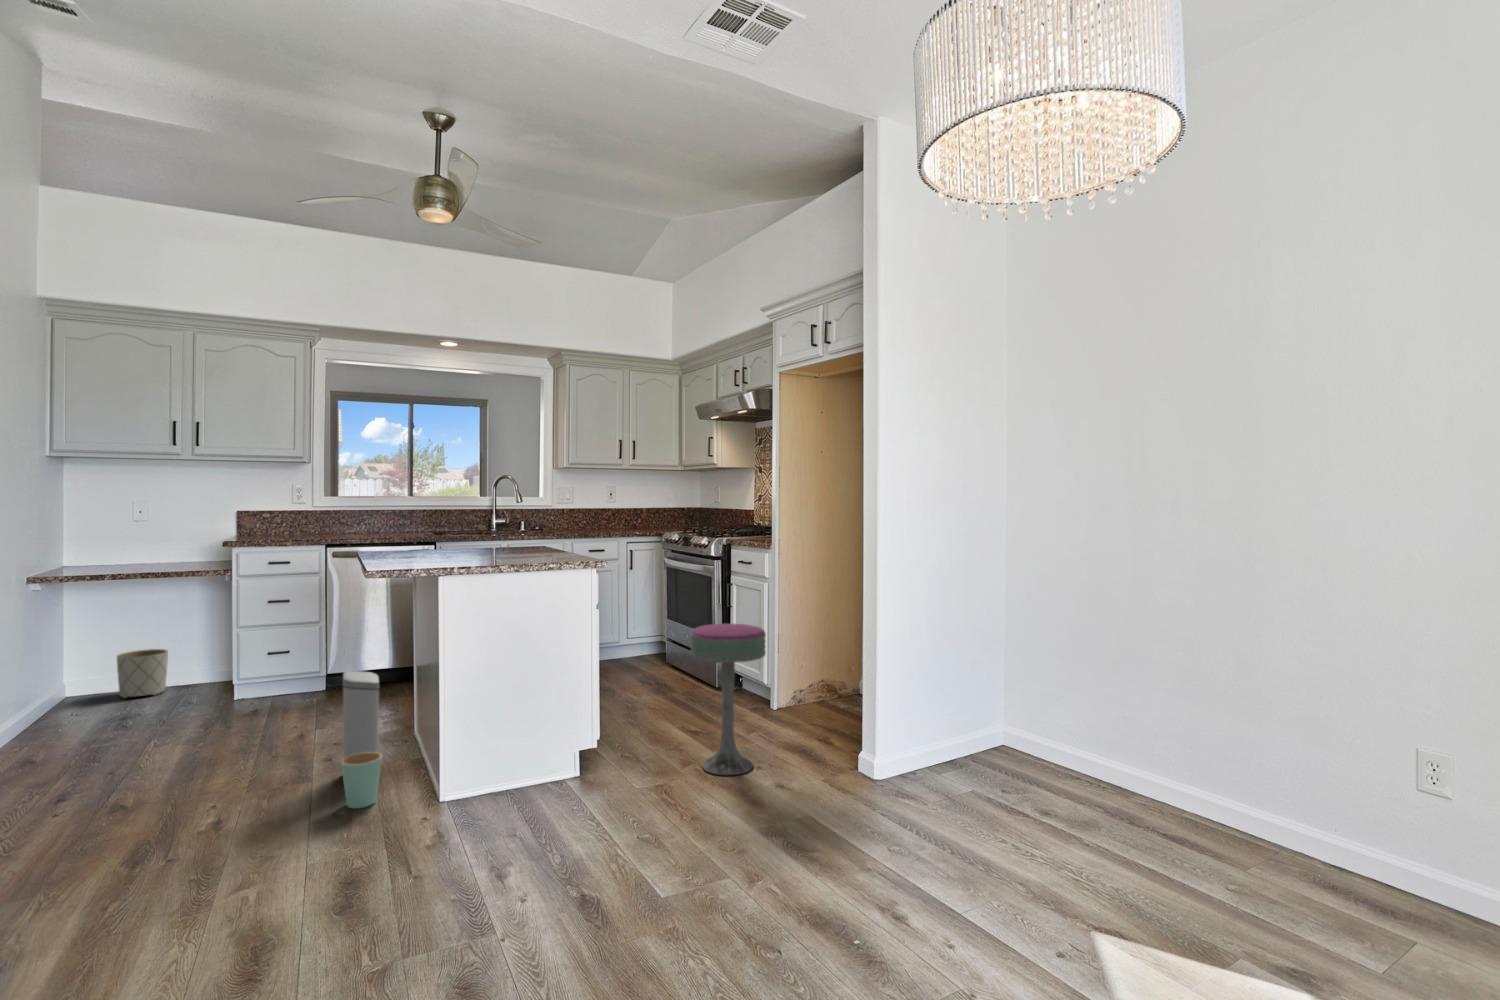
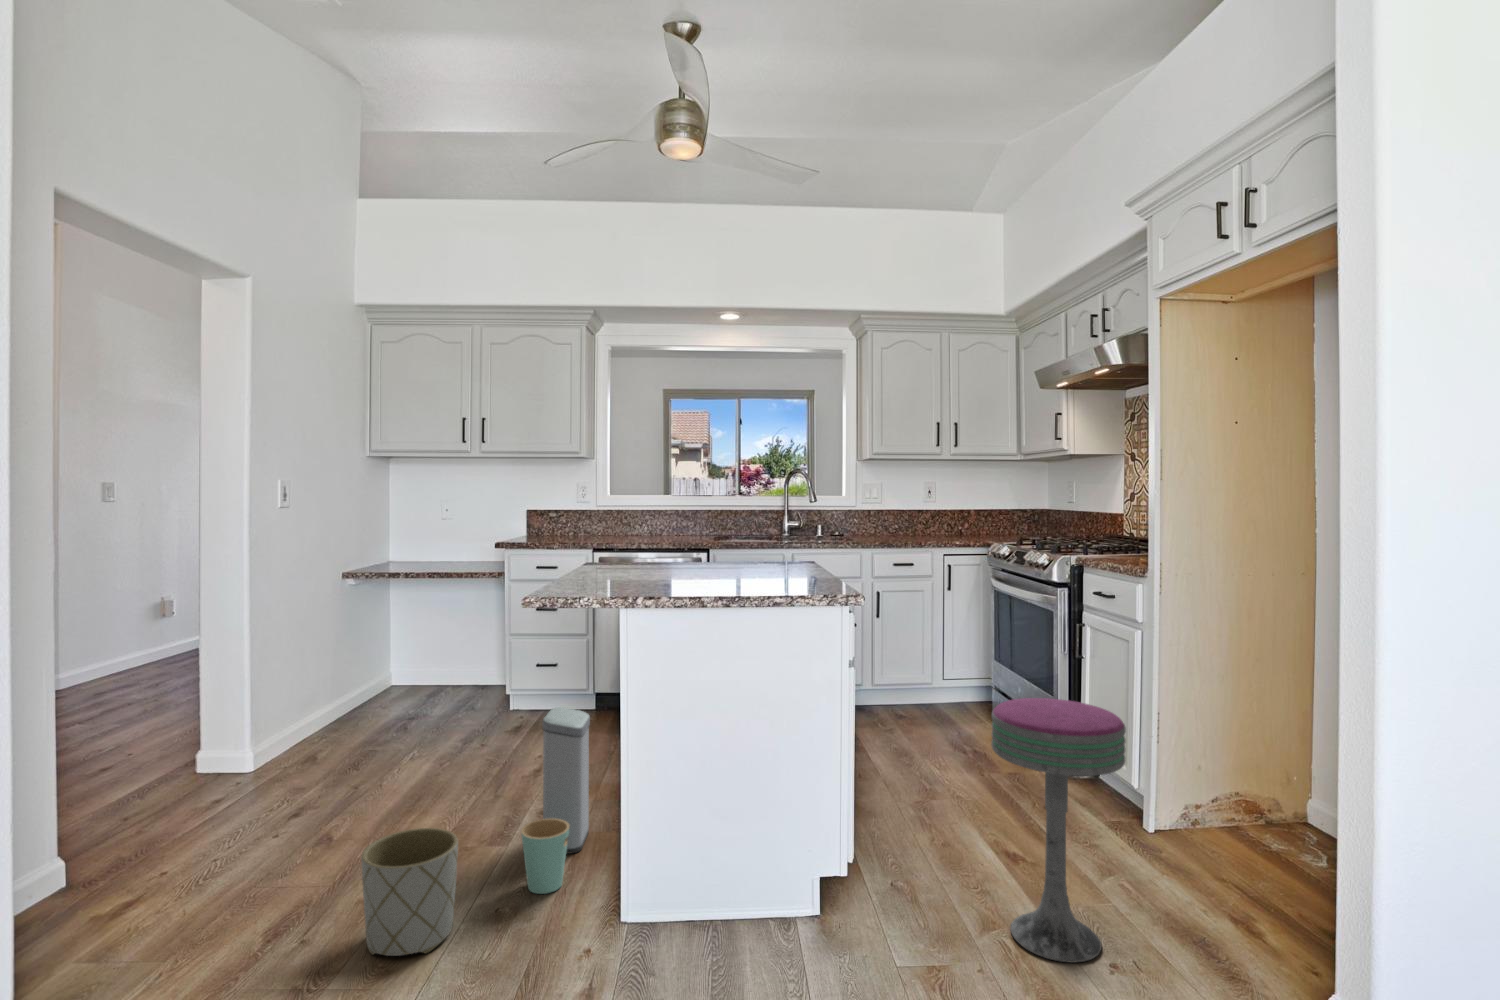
planter: present [117,649,168,698] -> present [361,828,458,956]

